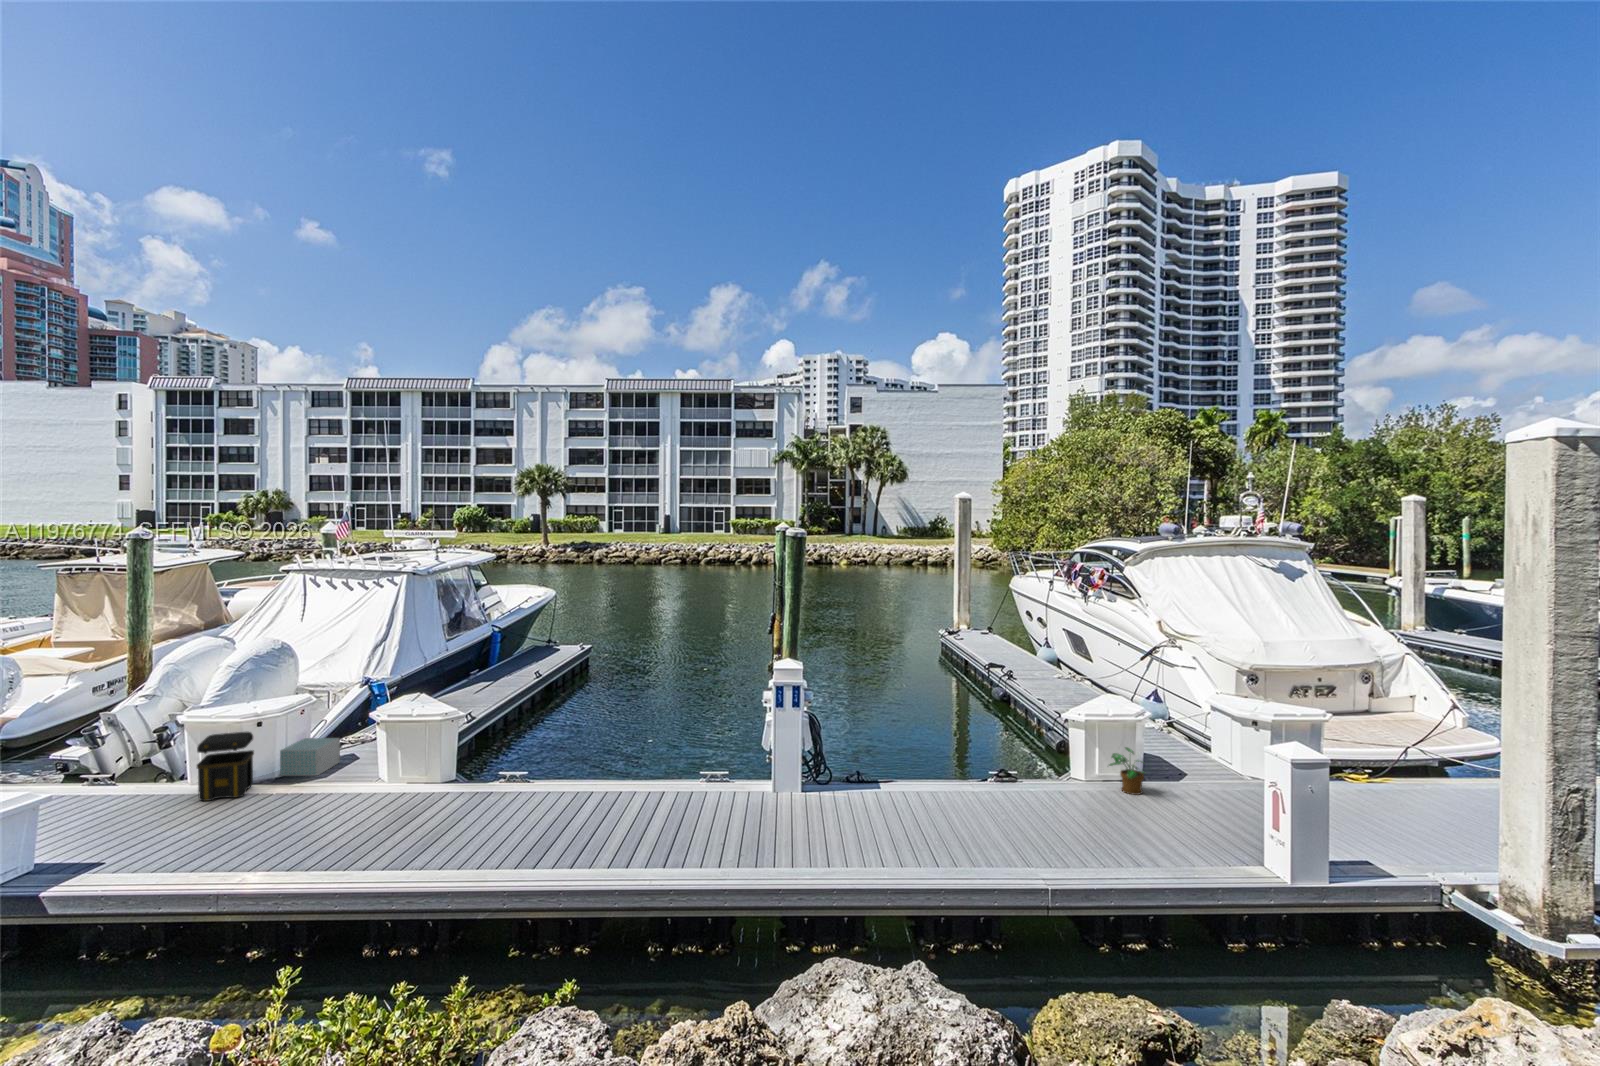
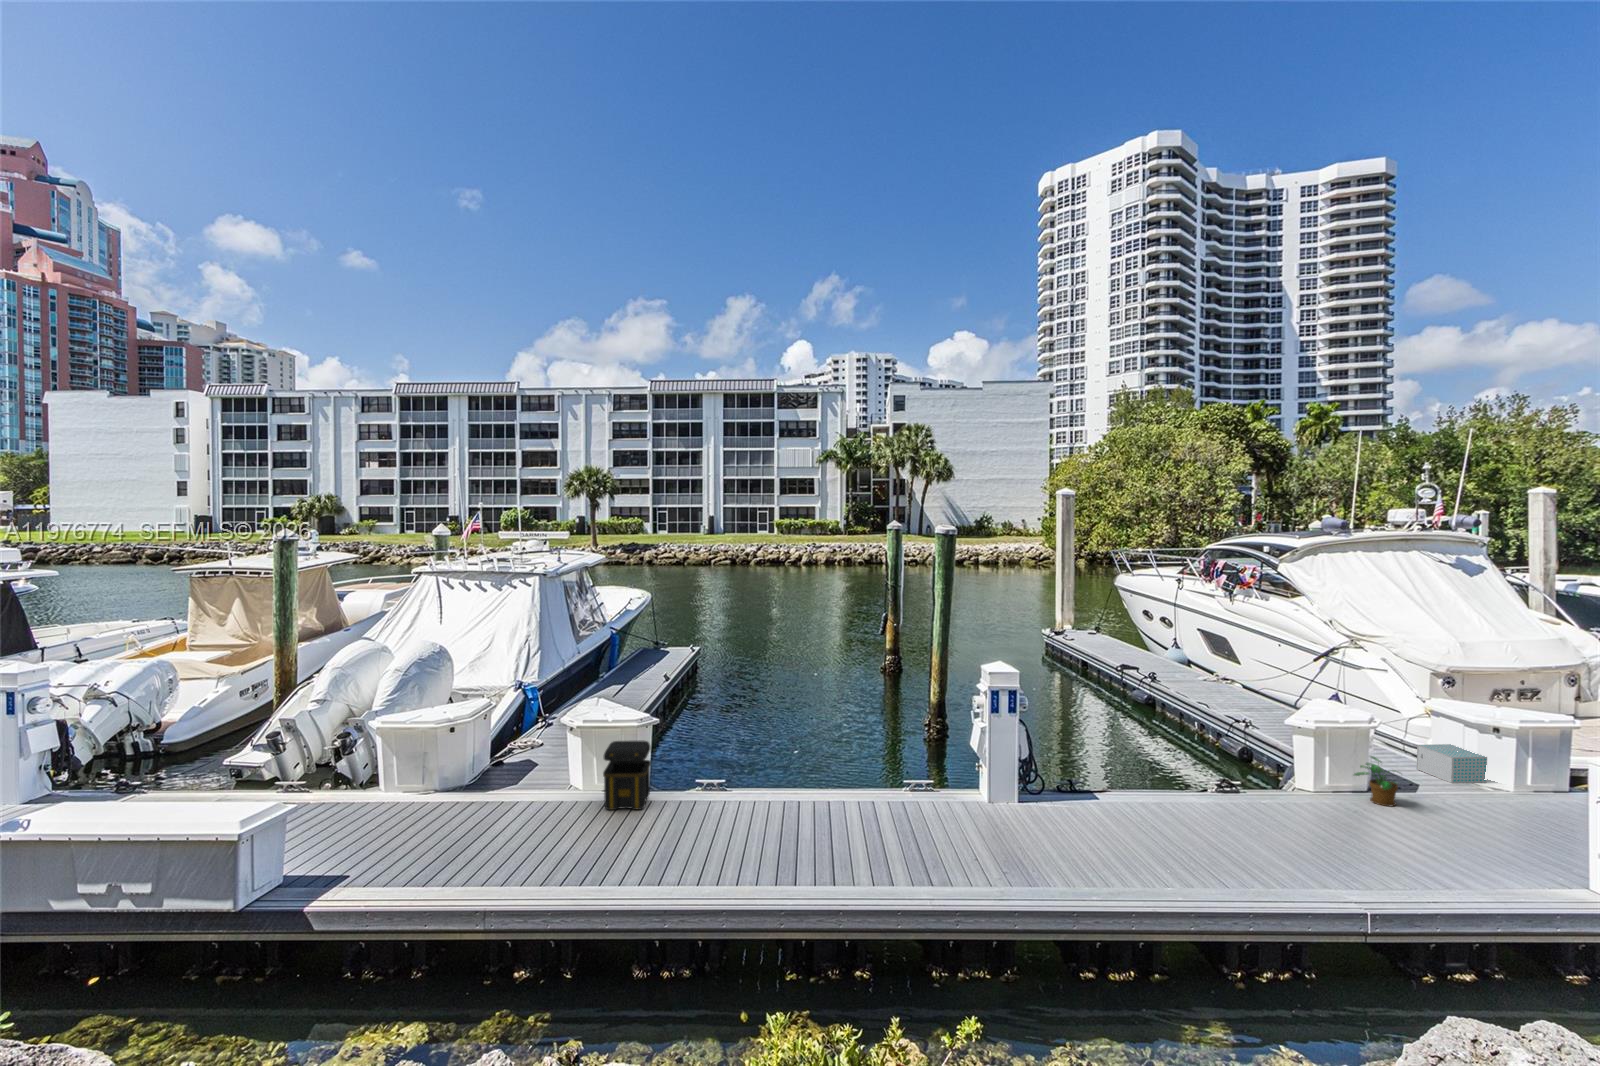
toolbox: present [197,732,254,801] -> present [603,741,651,810]
storage box: present [280,738,340,776] -> present [1417,744,1487,783]

